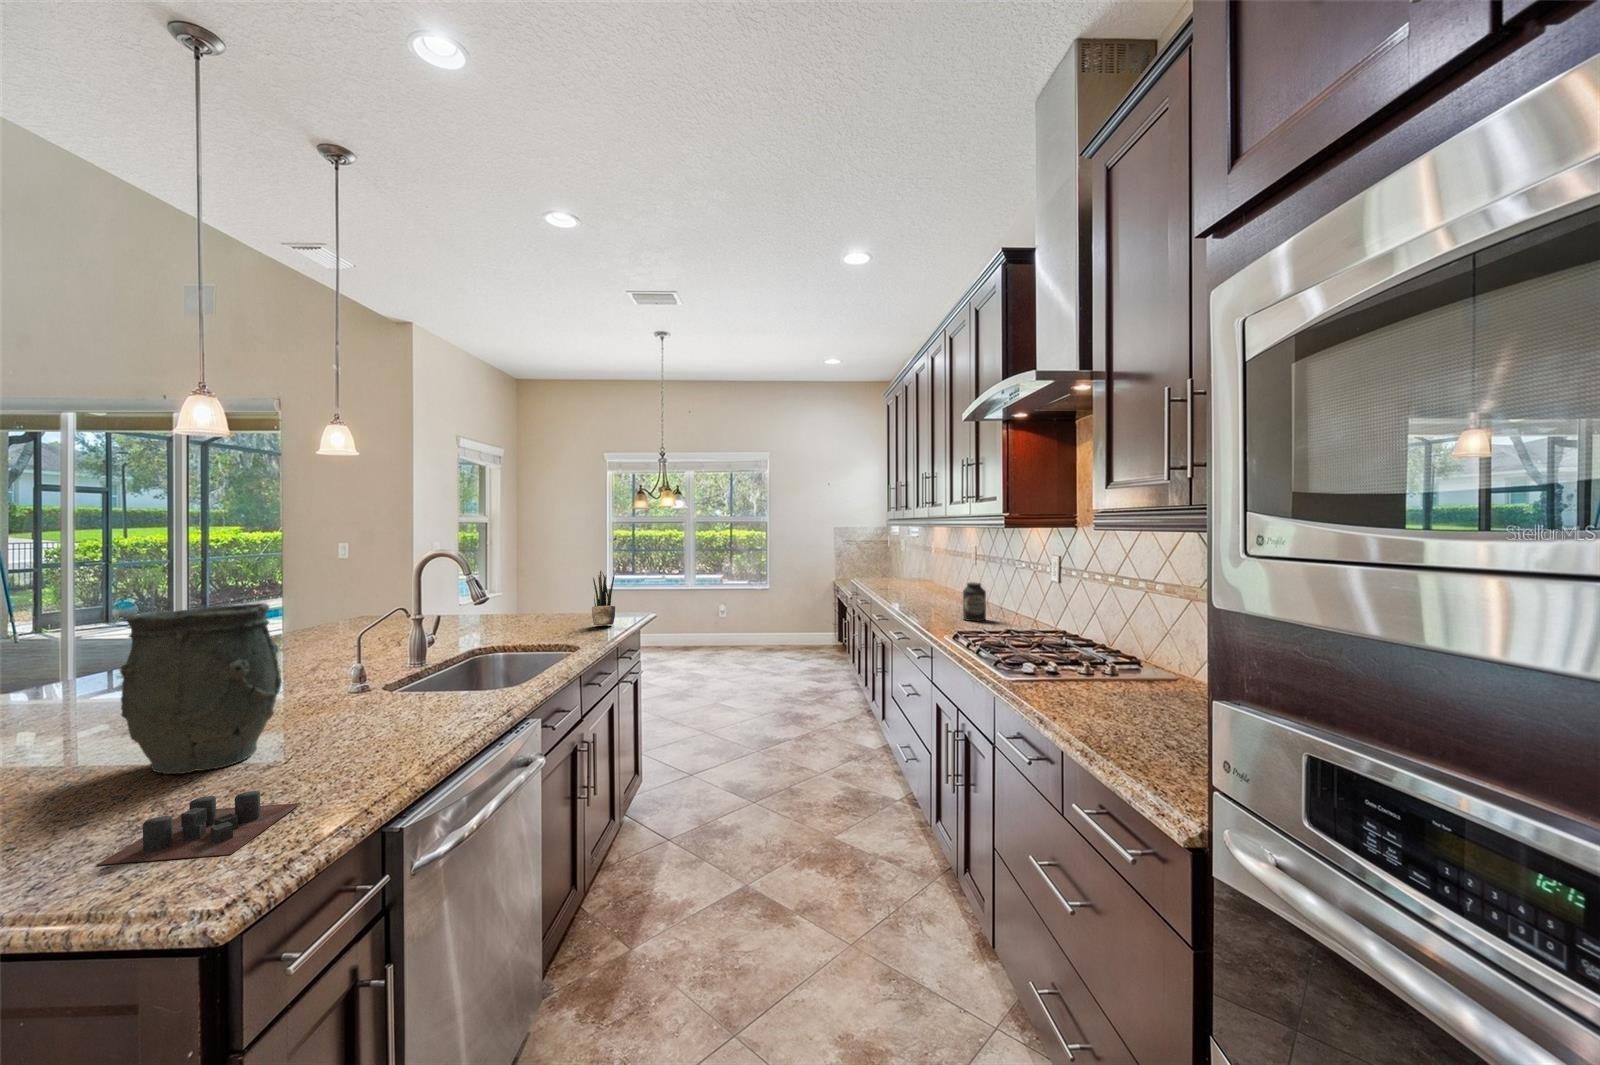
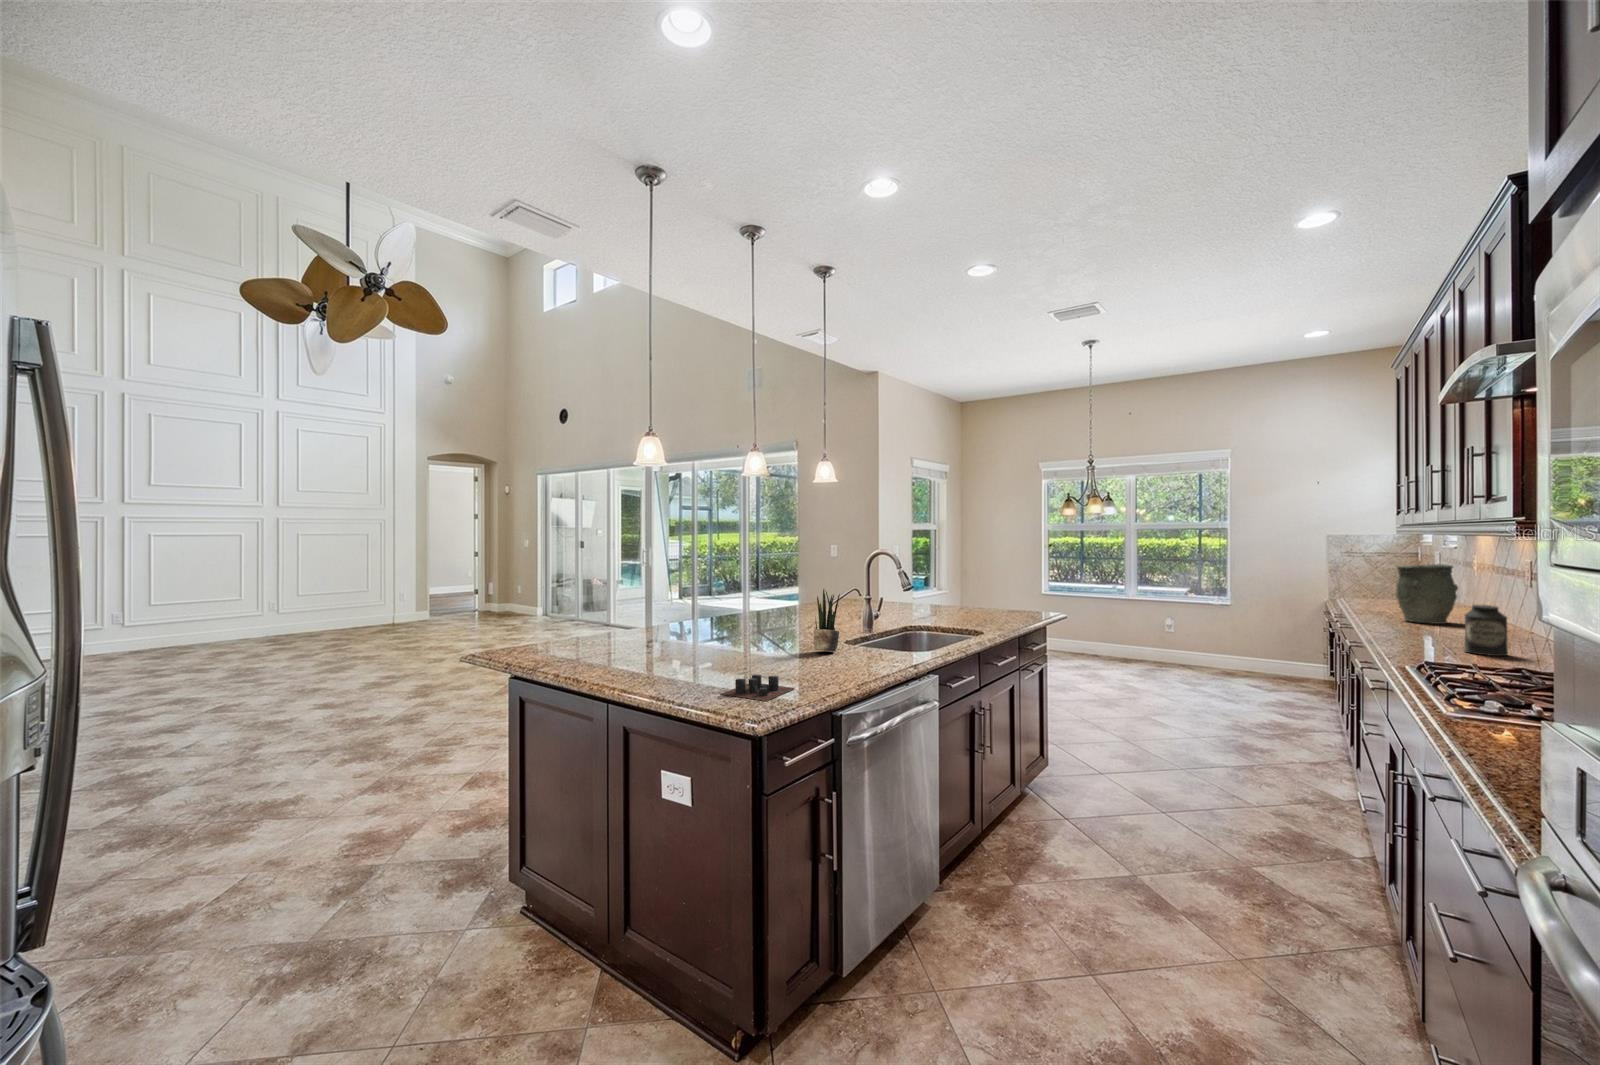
potted plant: present [592,571,615,625] -> present [814,589,840,651]
vase: present [120,603,282,774] -> present [1396,564,1458,624]

